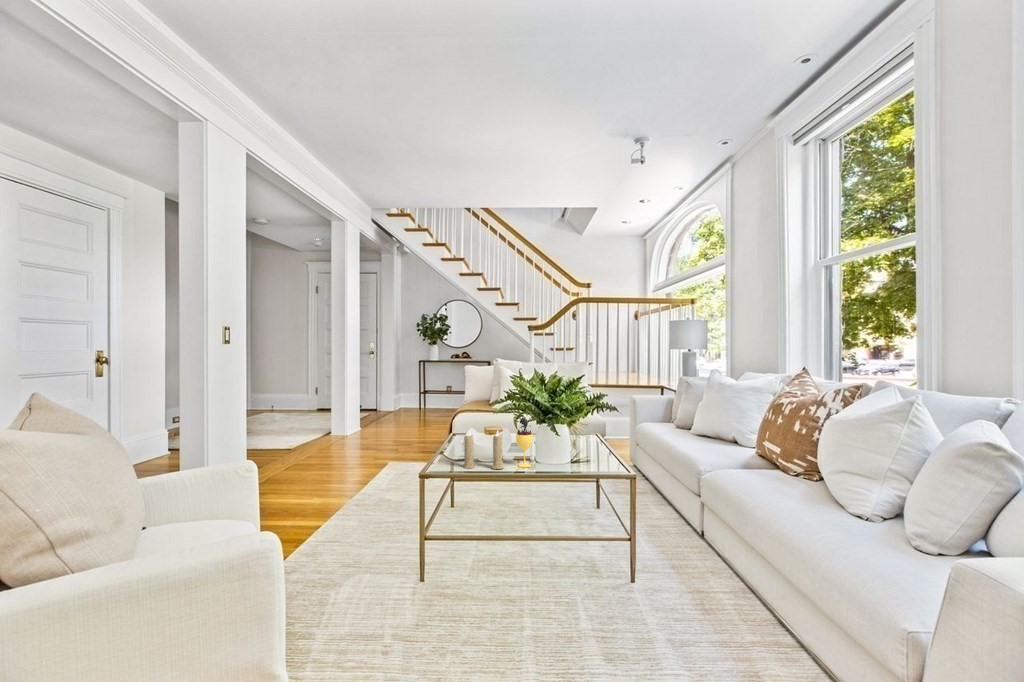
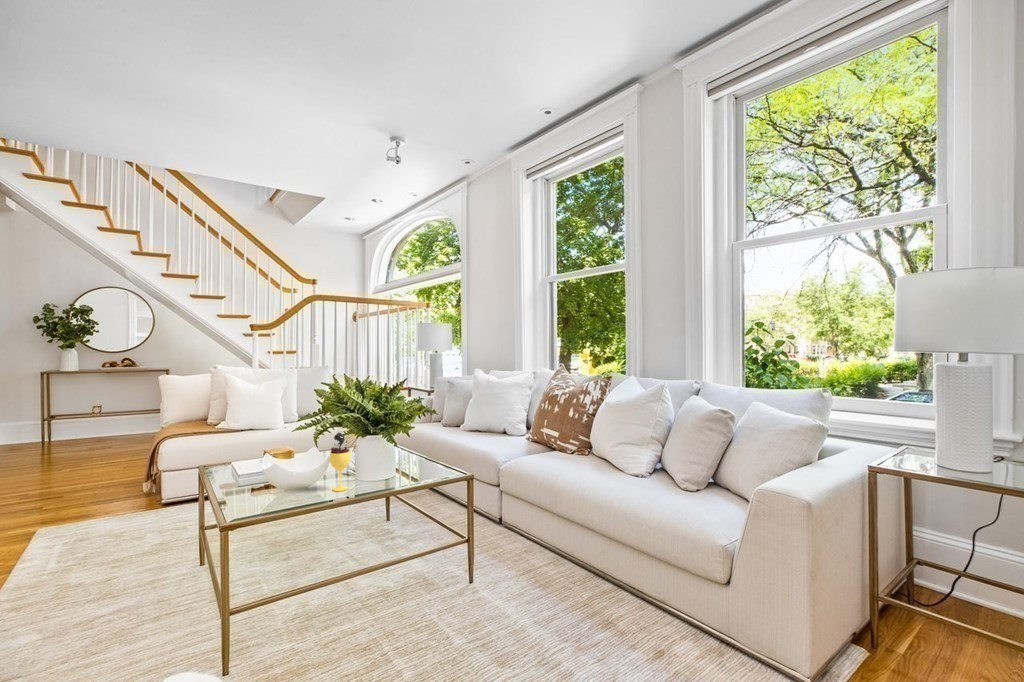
candle: present [463,430,504,469] -> none [263,449,319,507]

